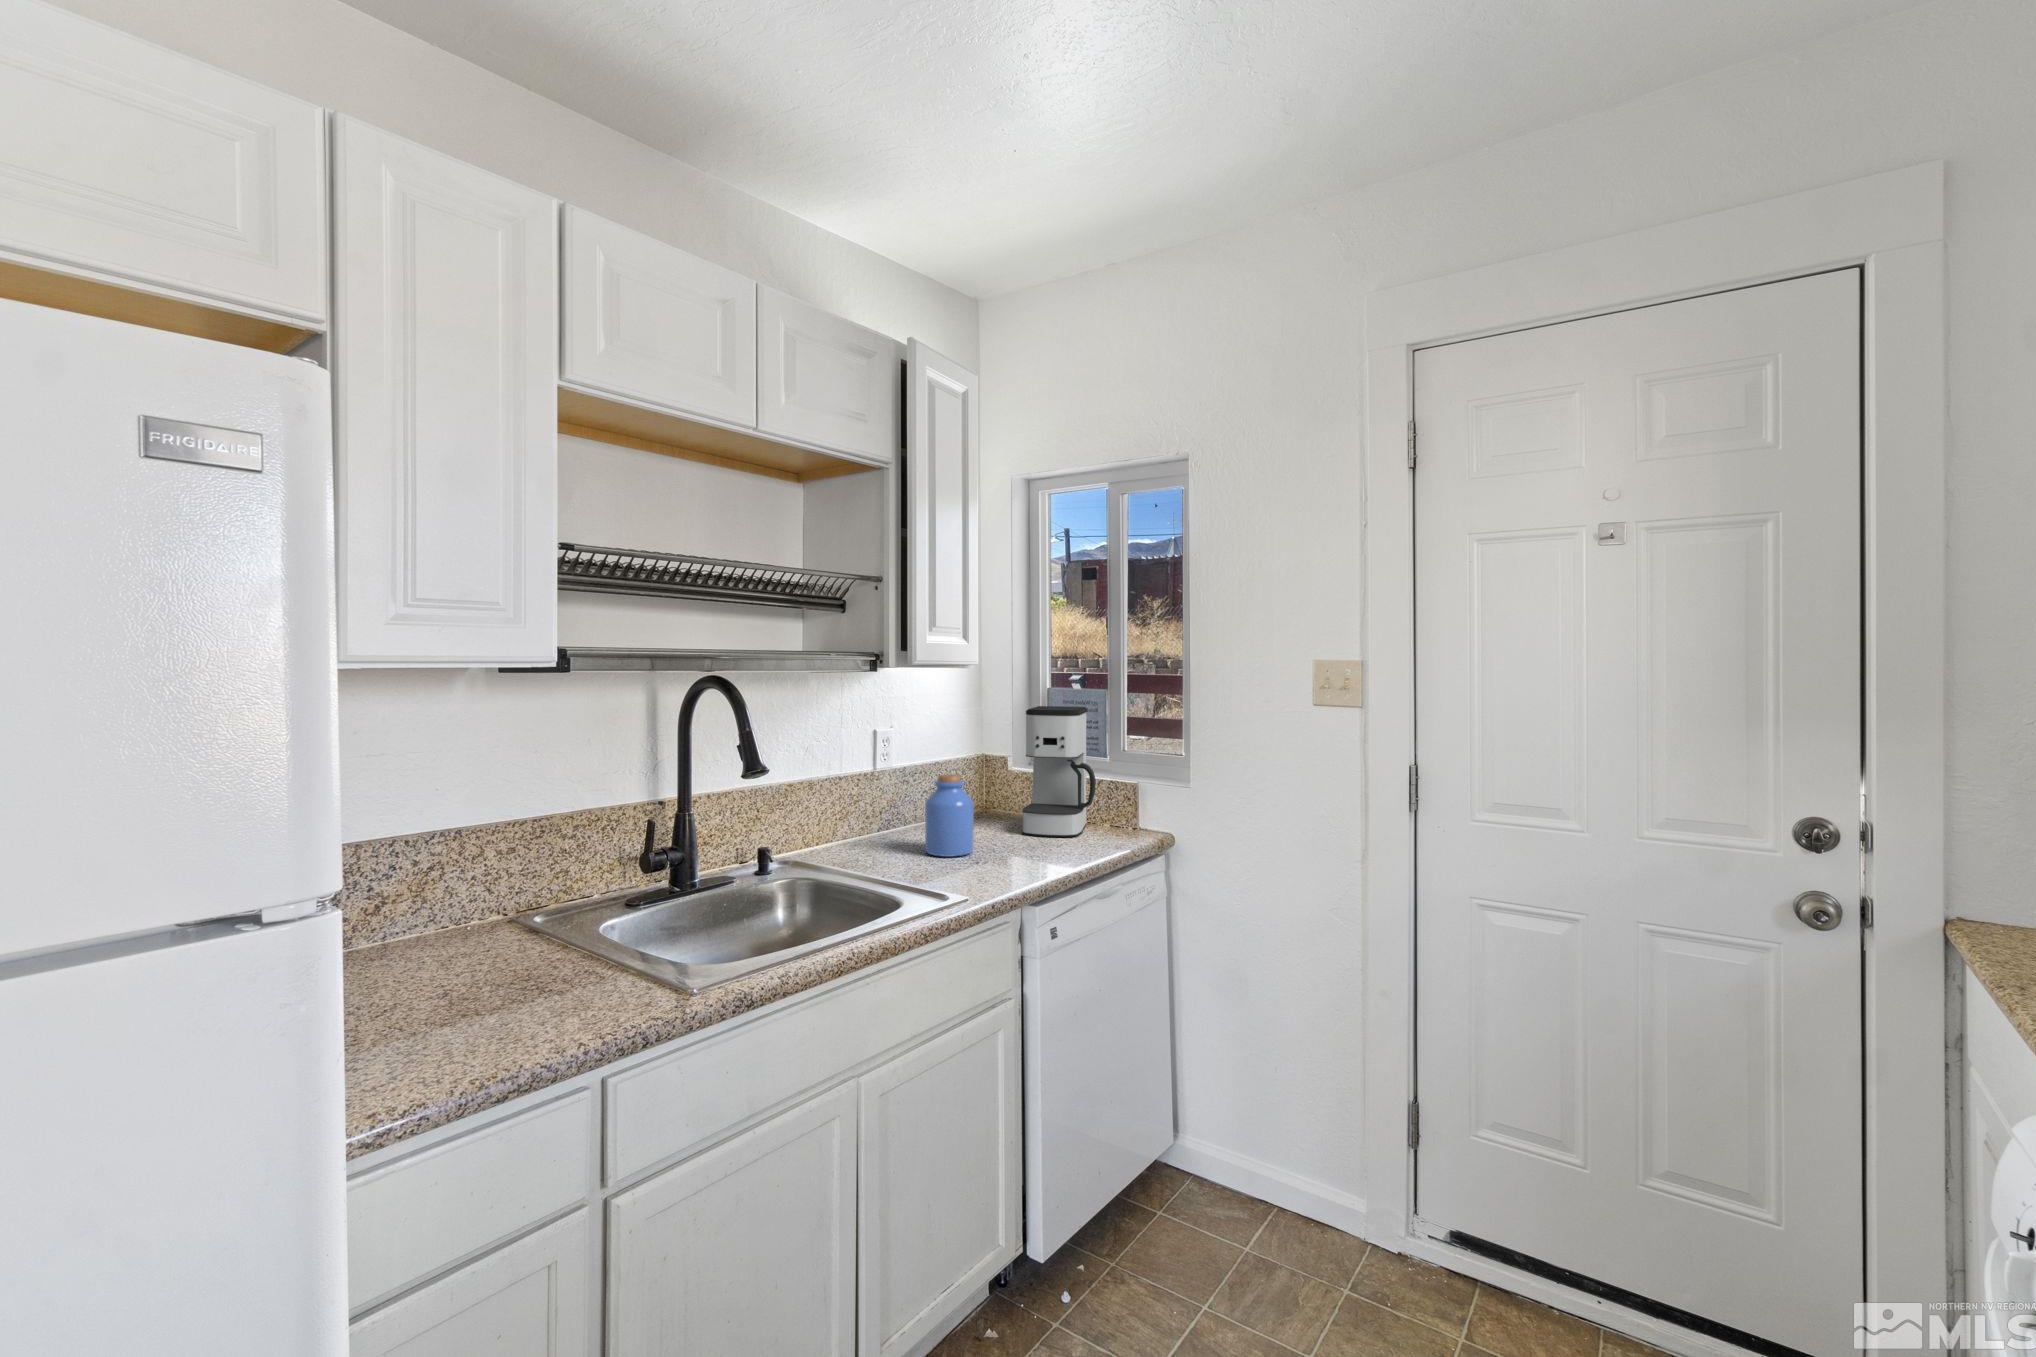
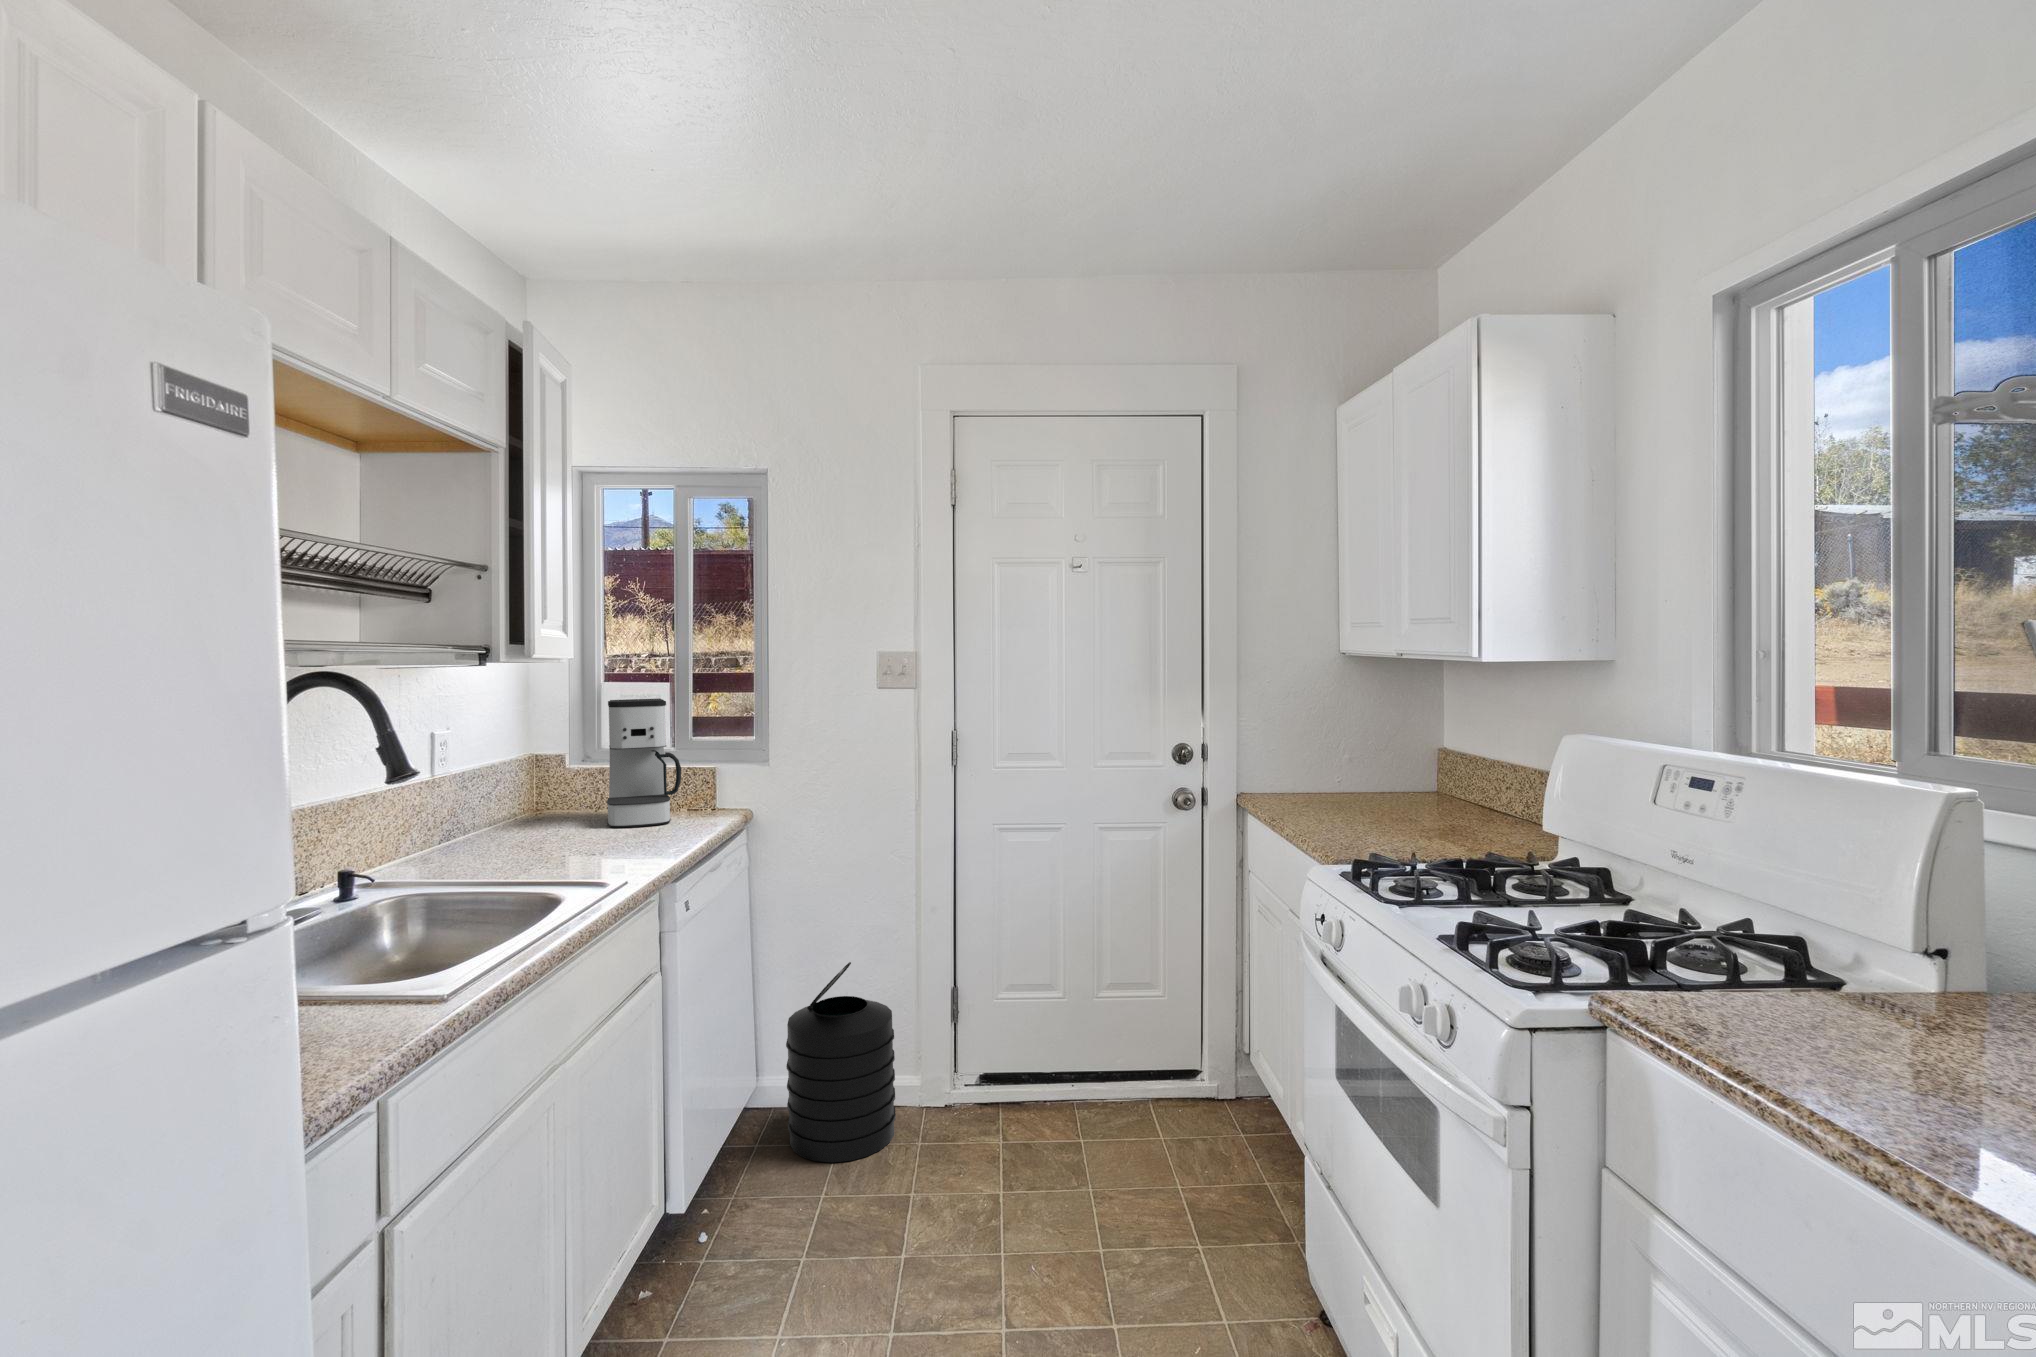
jar: present [925,774,974,857] -> none [525,769,582,855]
trash can: none [1174,1022,1299,1253] -> present [786,962,896,1162]

